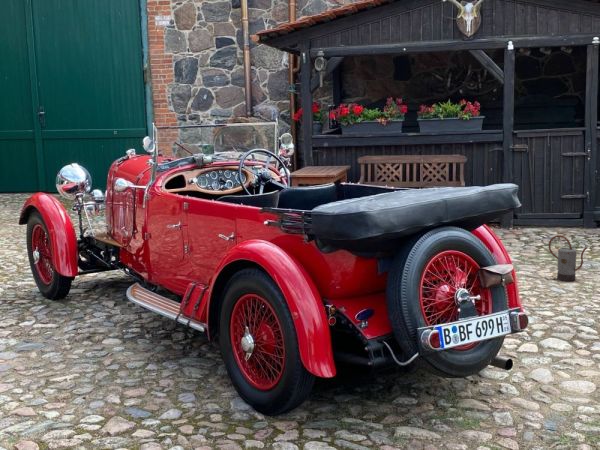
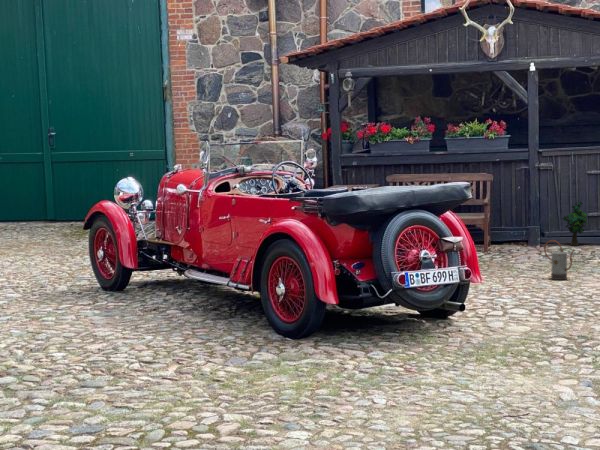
decorative plant: none [536,184,564,229] -> present [563,202,588,246]

